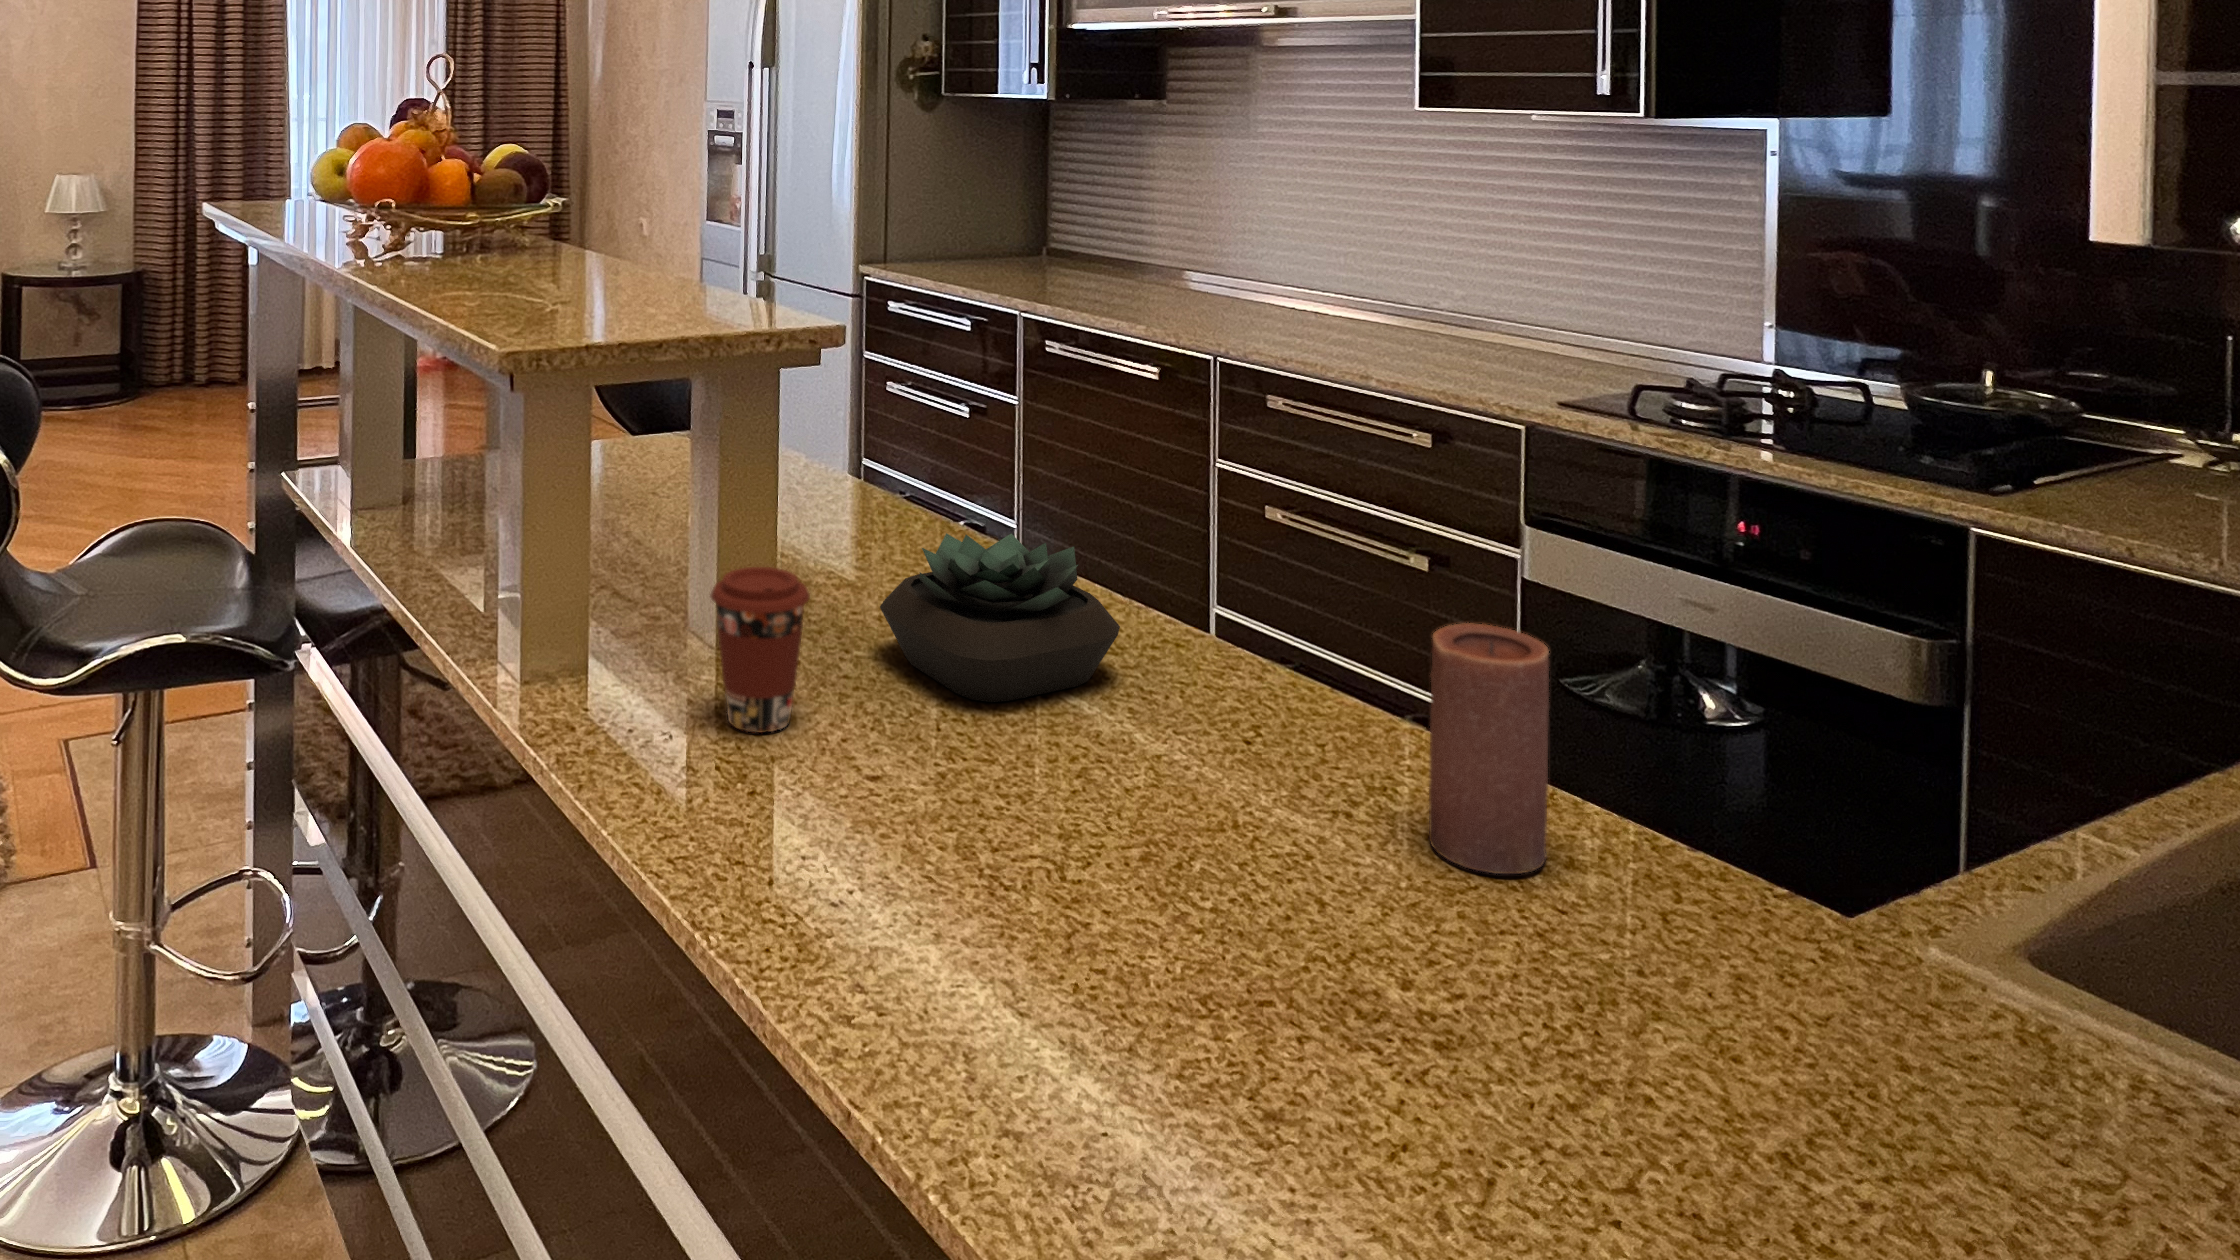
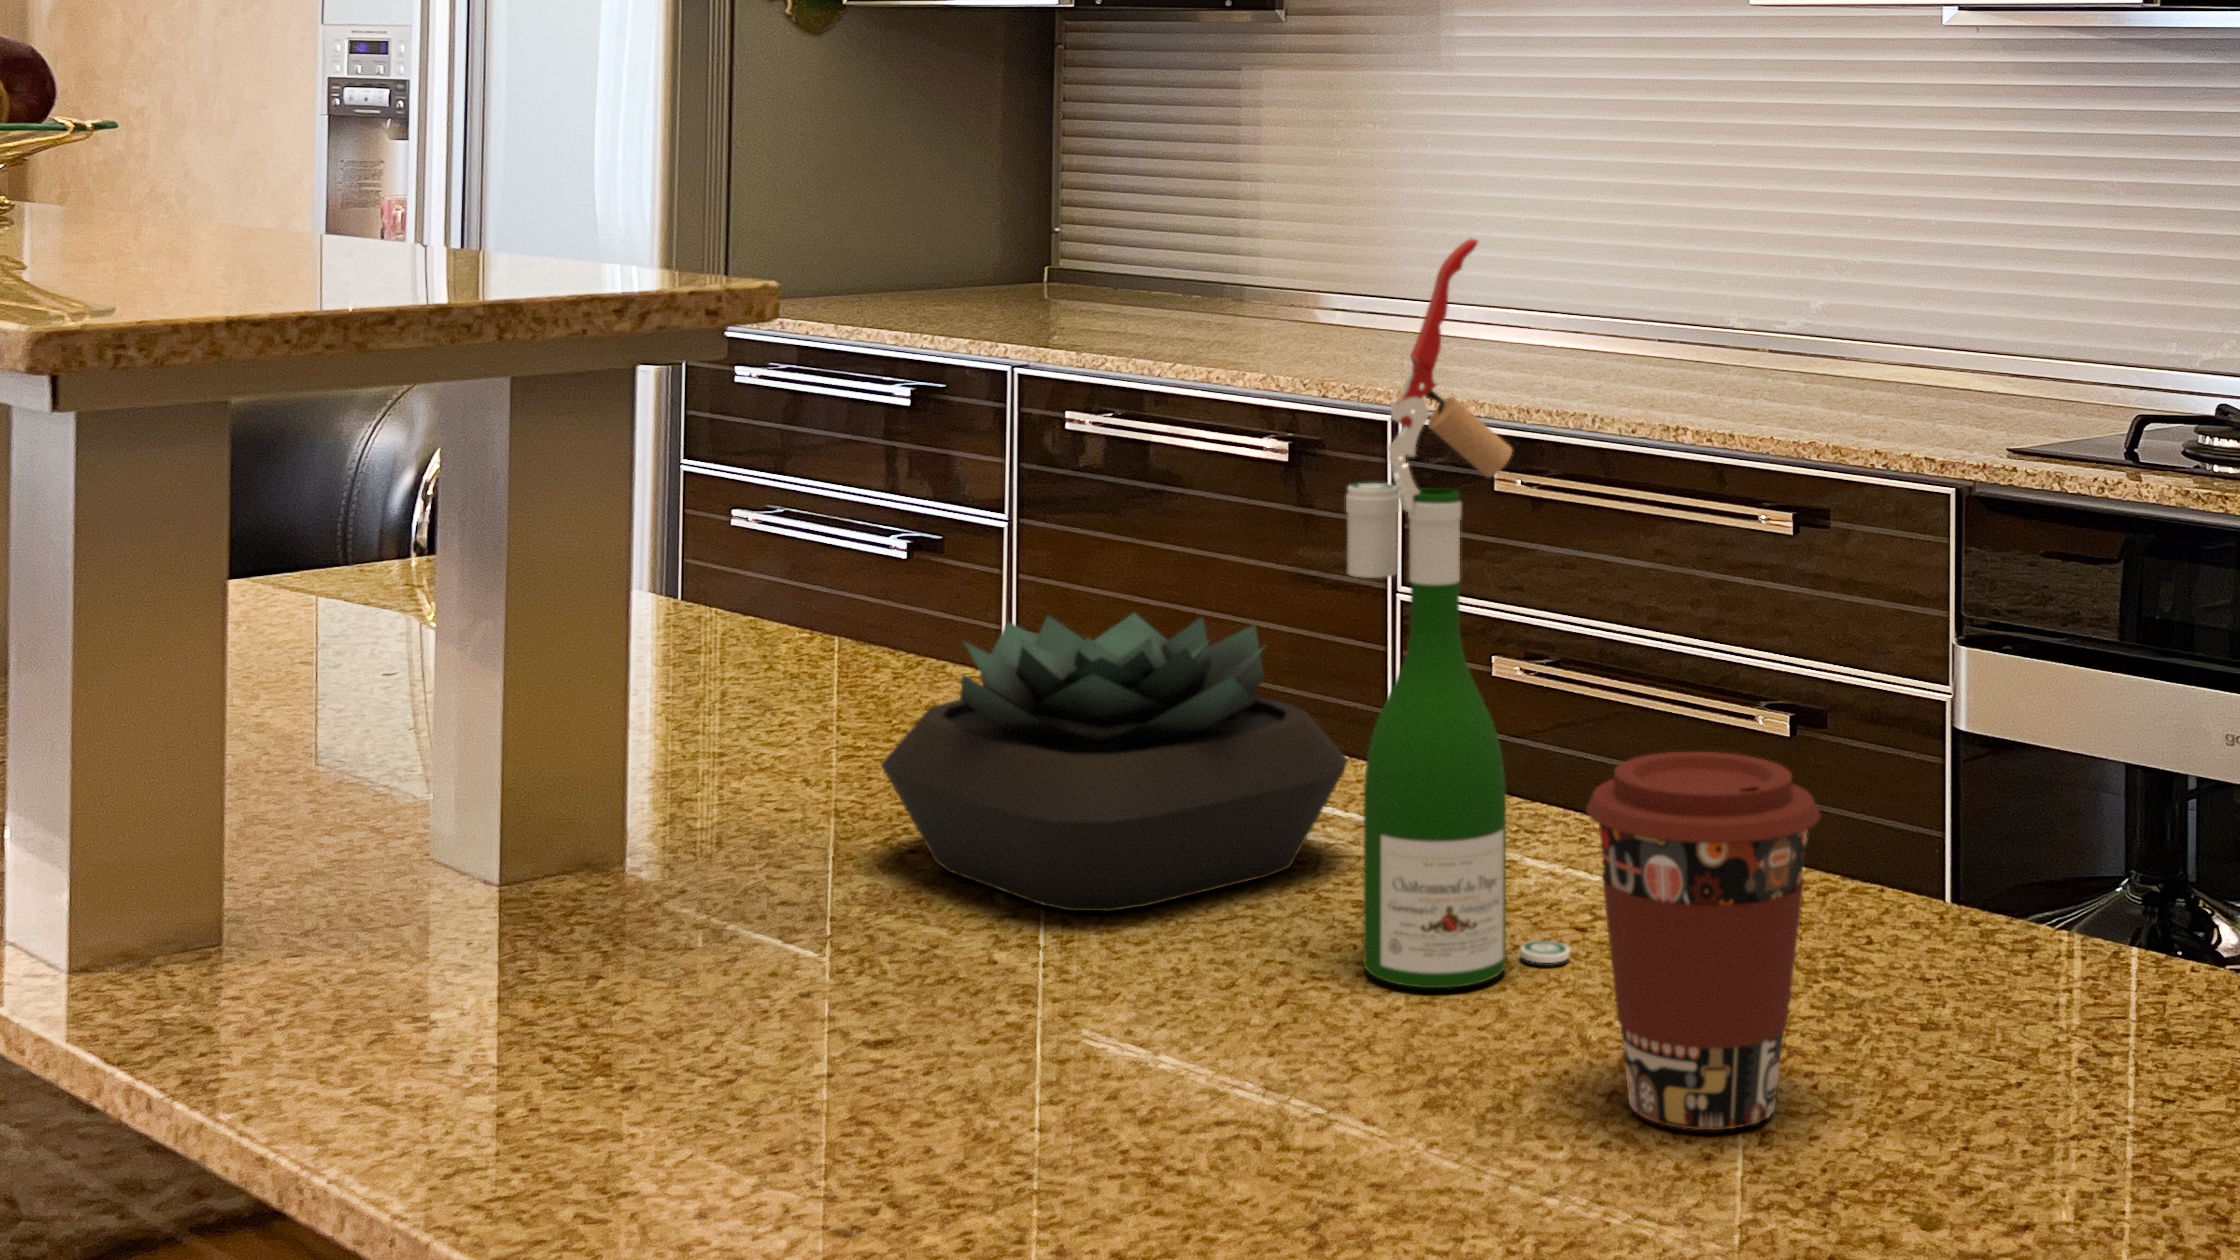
wine bottle: none [1116,385,1232,778] -> present [1346,238,1570,988]
coffee cup: present [711,567,810,733] -> present [1586,752,1820,1130]
candle: present [1429,623,1549,874] -> none [1926,626,2127,1059]

